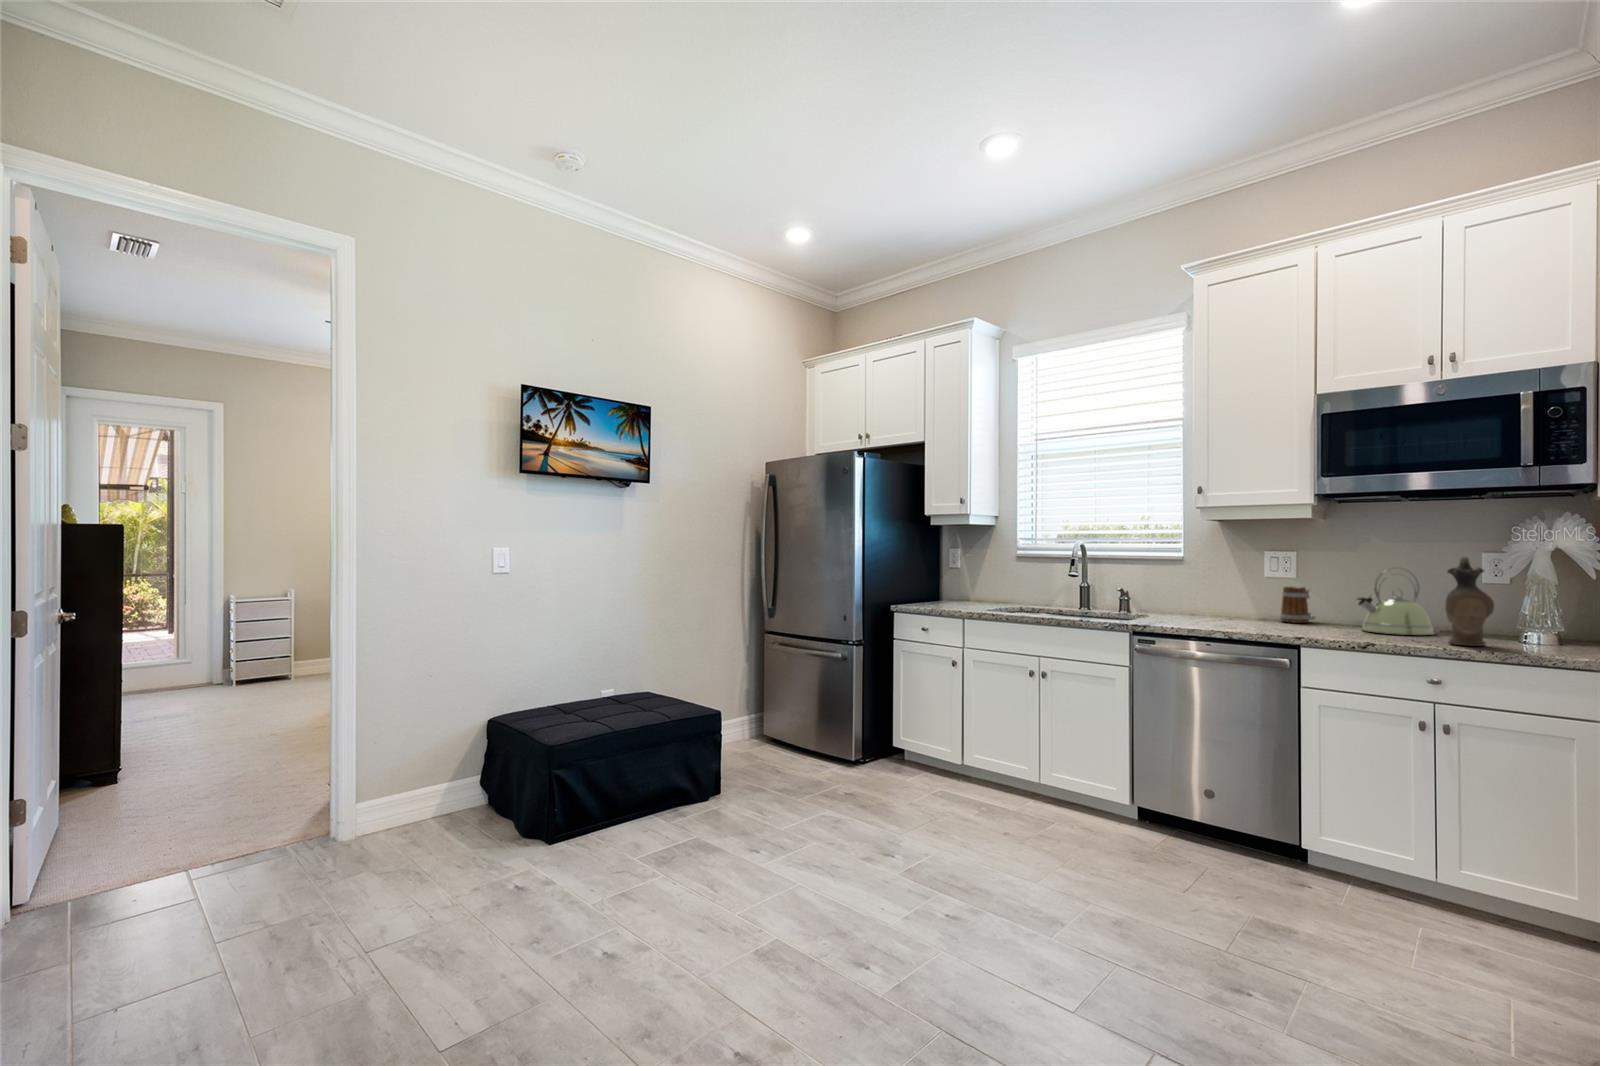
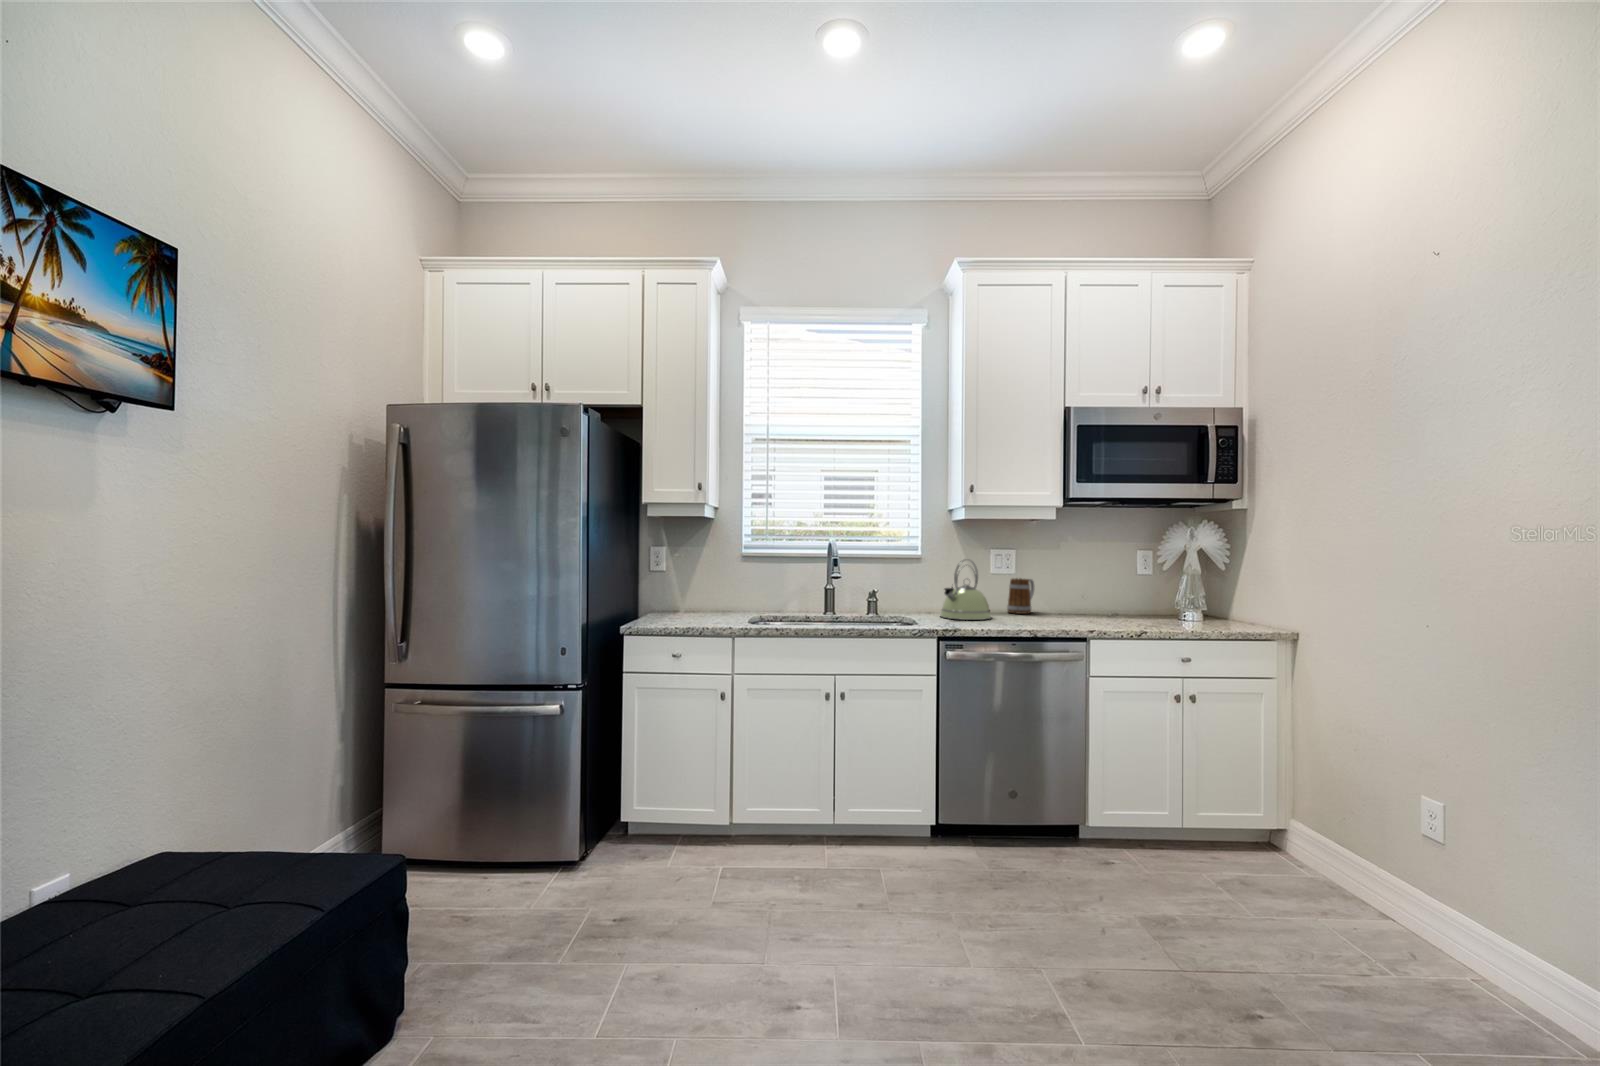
ceramic pitcher: present [1445,557,1494,646] -> none [1175,551,1209,626]
kettle: present [1357,568,1434,635] -> present [940,559,991,620]

